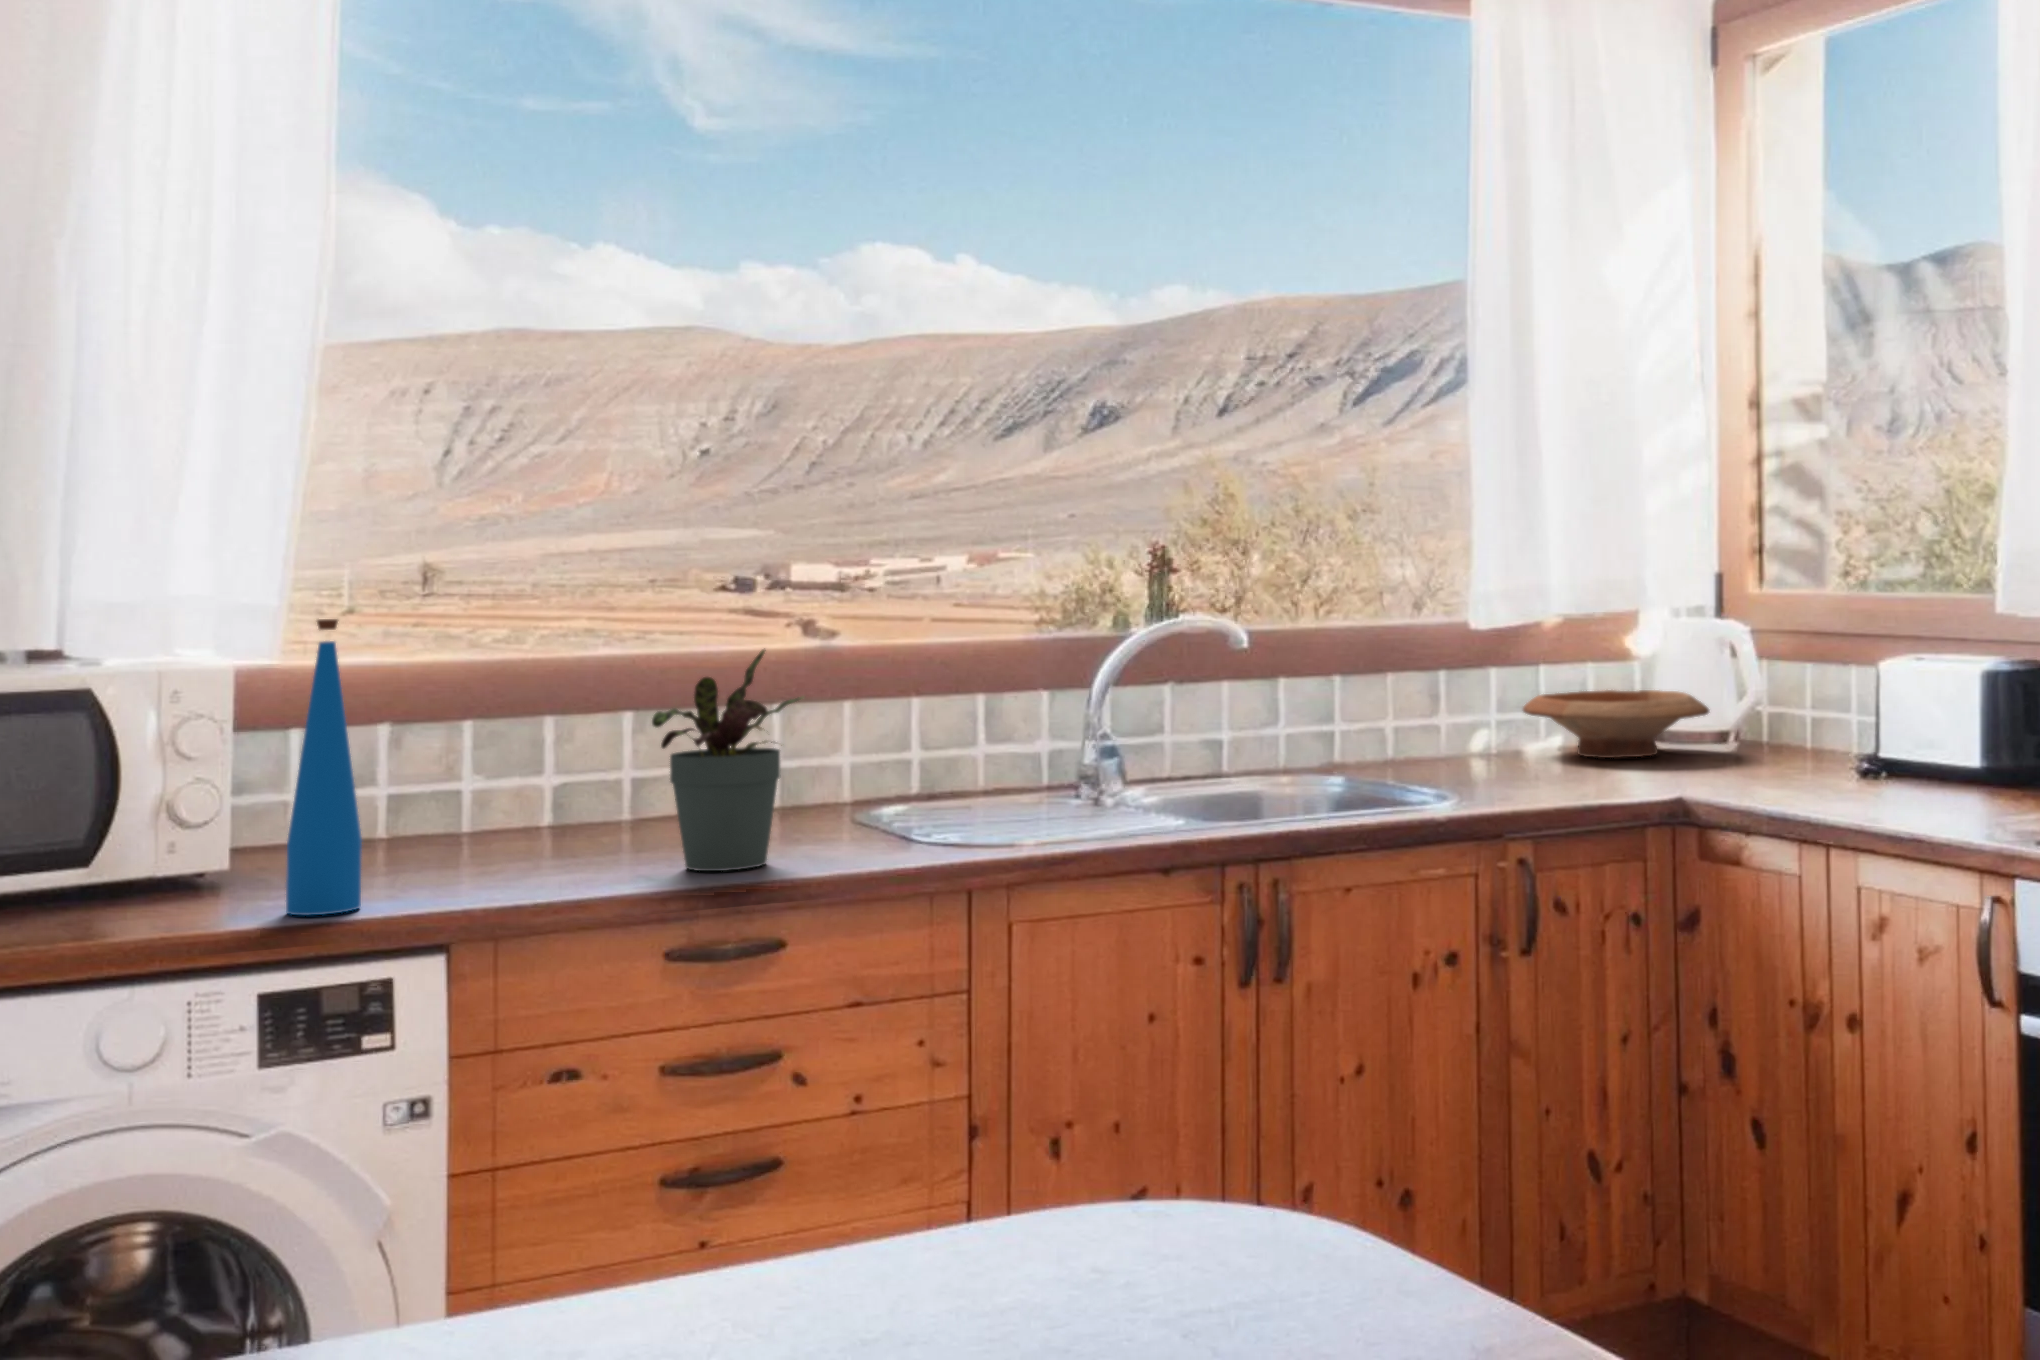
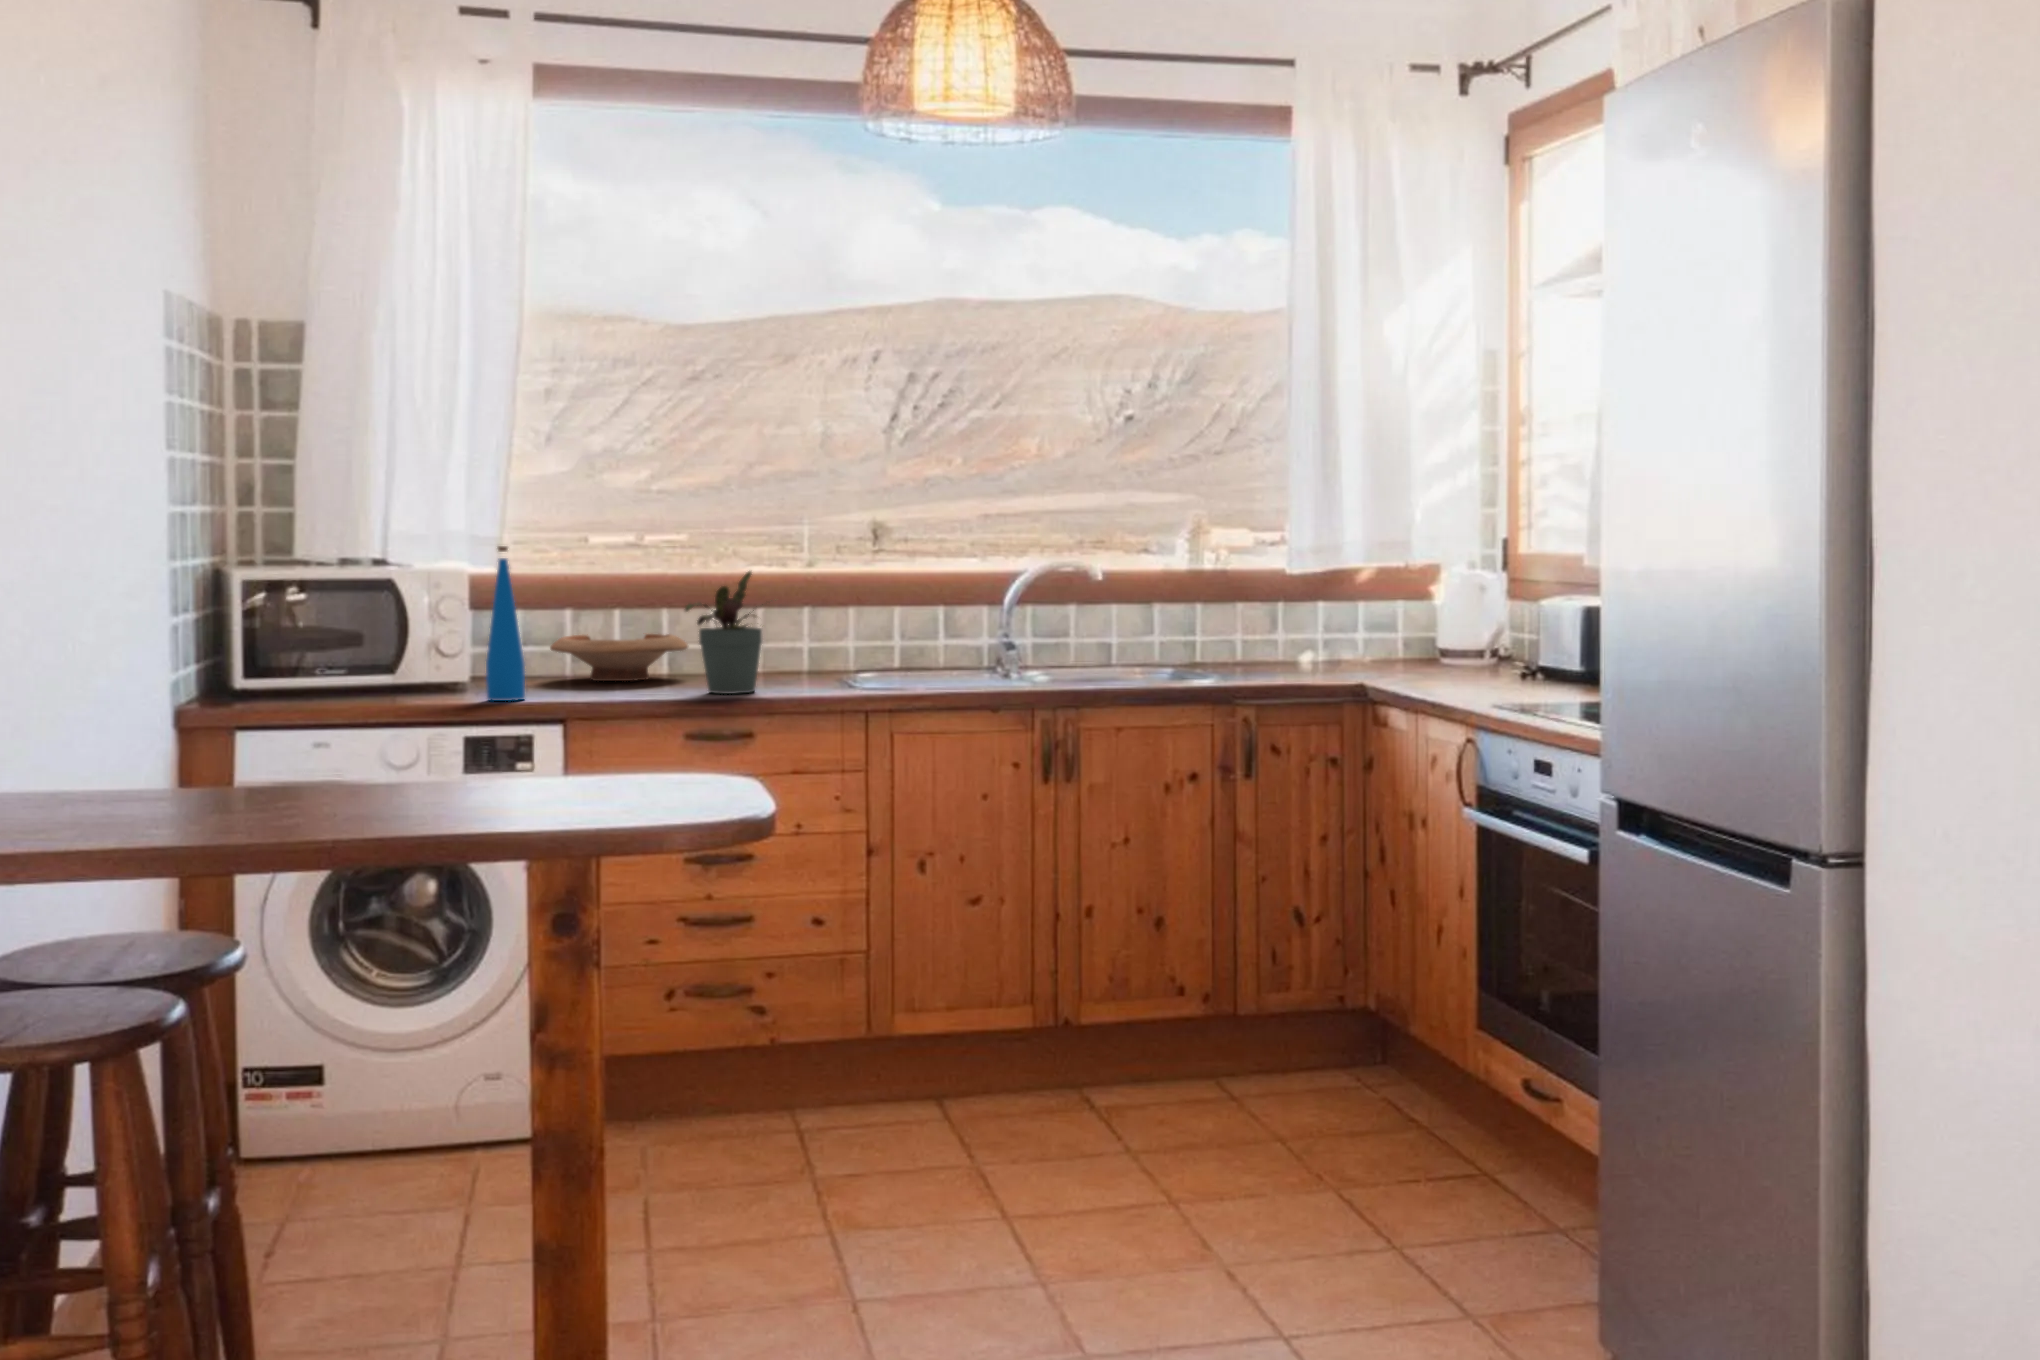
wooden bowl: present [1523,690,1709,758] -> present [550,634,688,681]

